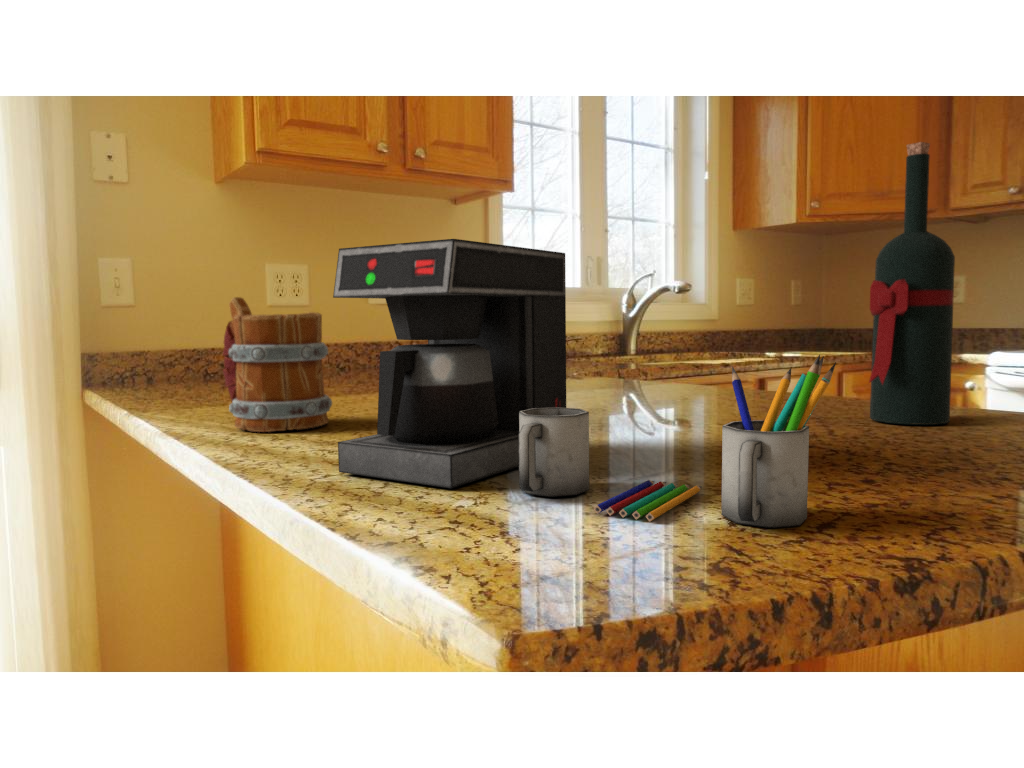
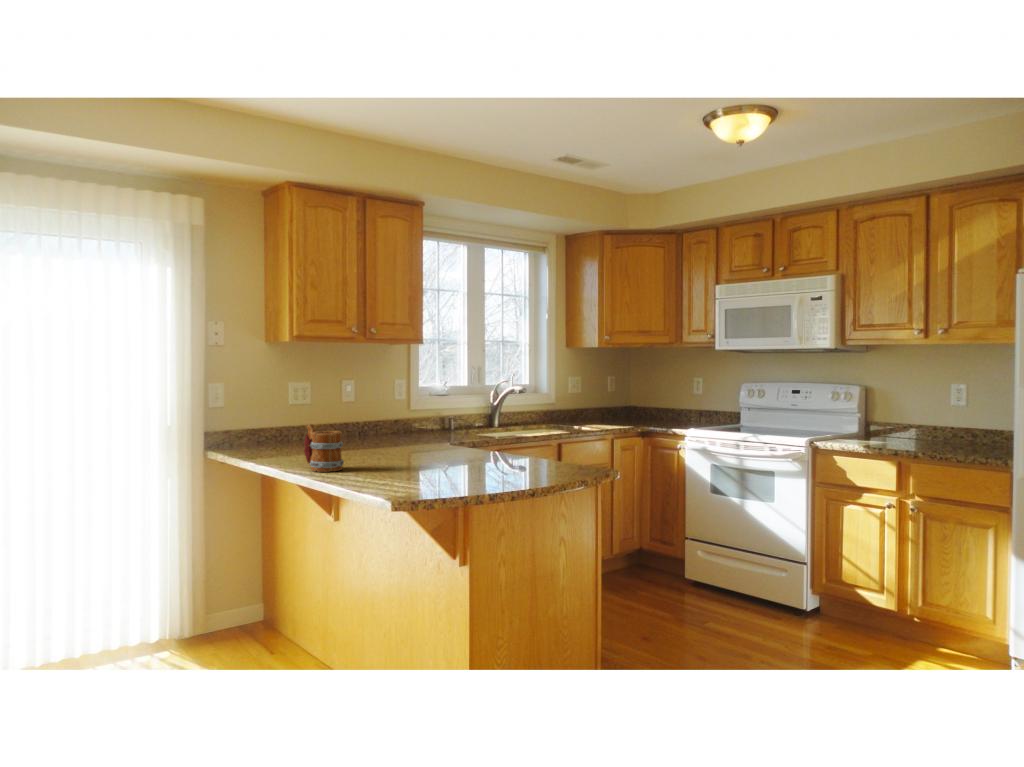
wine bottle: present [869,142,955,425] -> none [520,381,547,470]
coffee maker: present [333,239,836,528] -> none [355,422,460,491]

